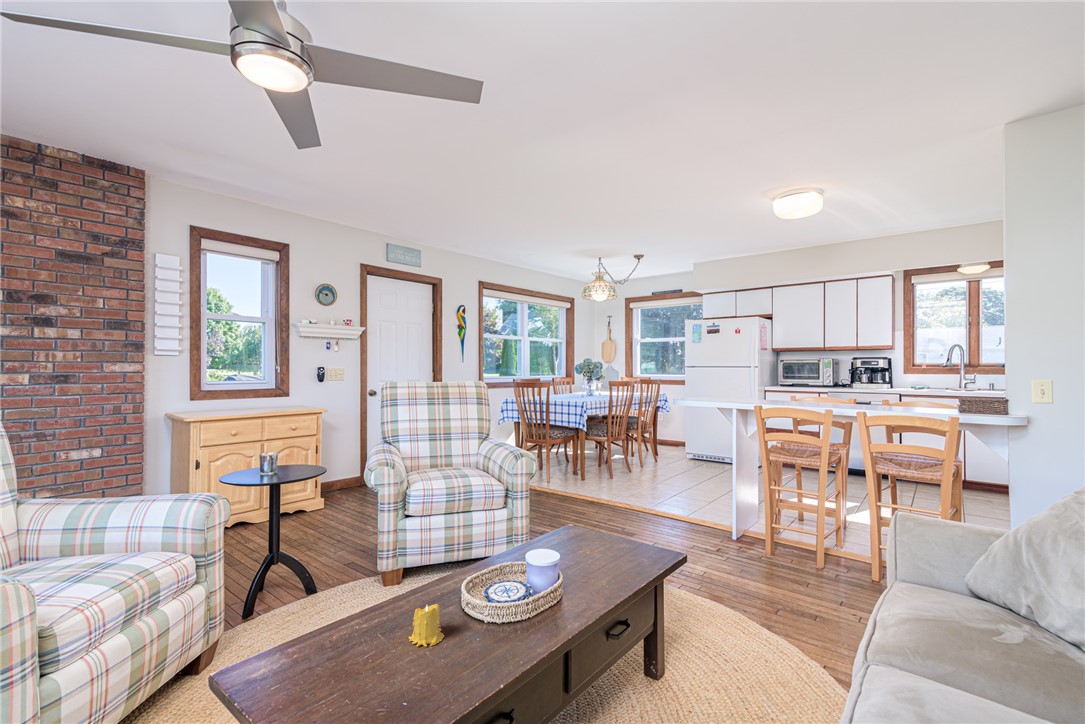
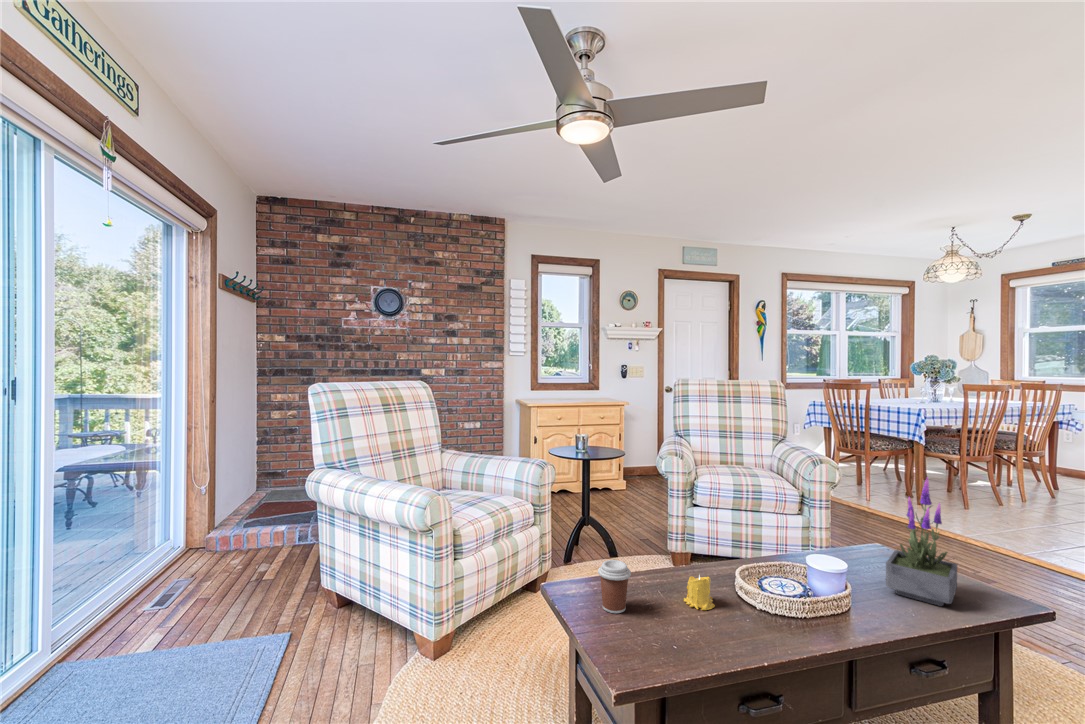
potted plant: none [589,461,637,572] -> present [886,477,957,606]
coffee cup: none [297,616,344,691] -> present [598,560,631,613]

